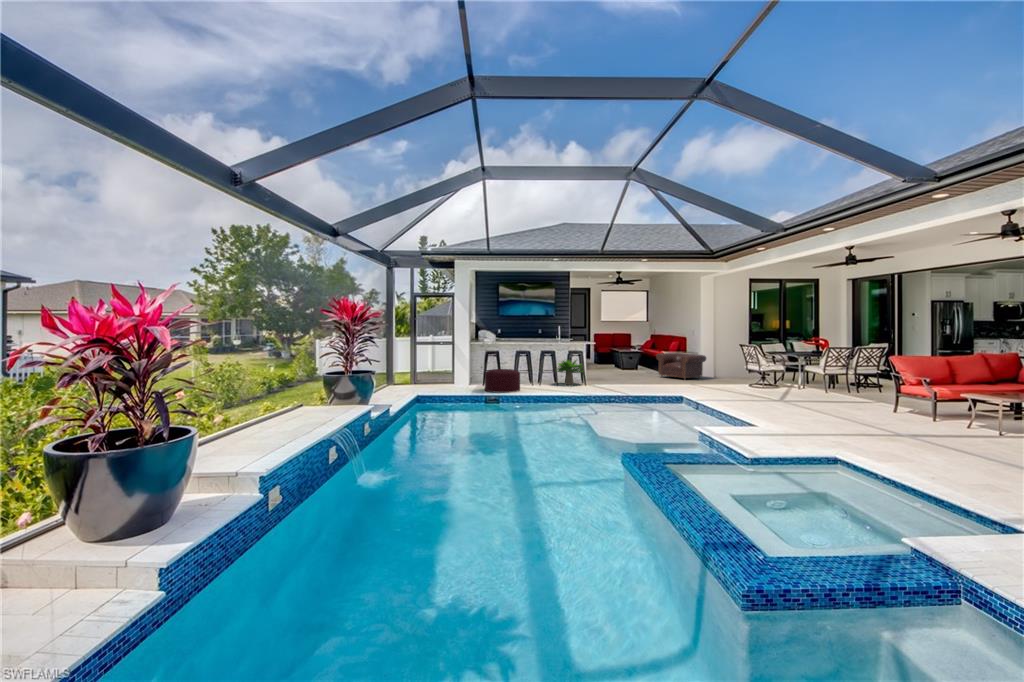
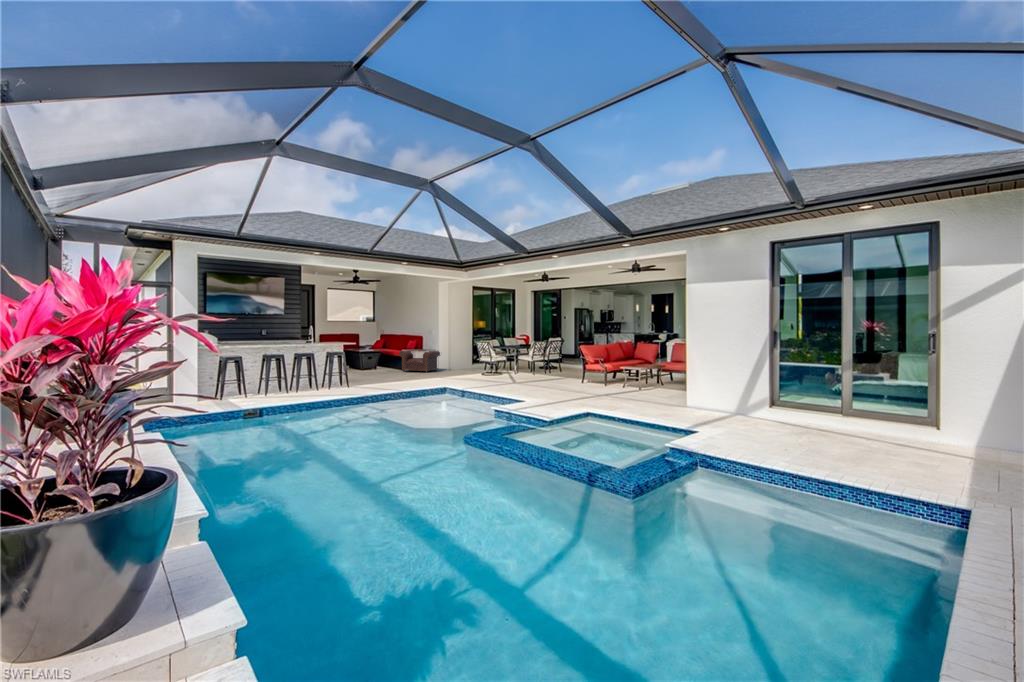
potted plant: present [557,360,583,385] -> none [315,359,348,385]
ottoman: present [485,369,520,393] -> none [251,374,292,400]

